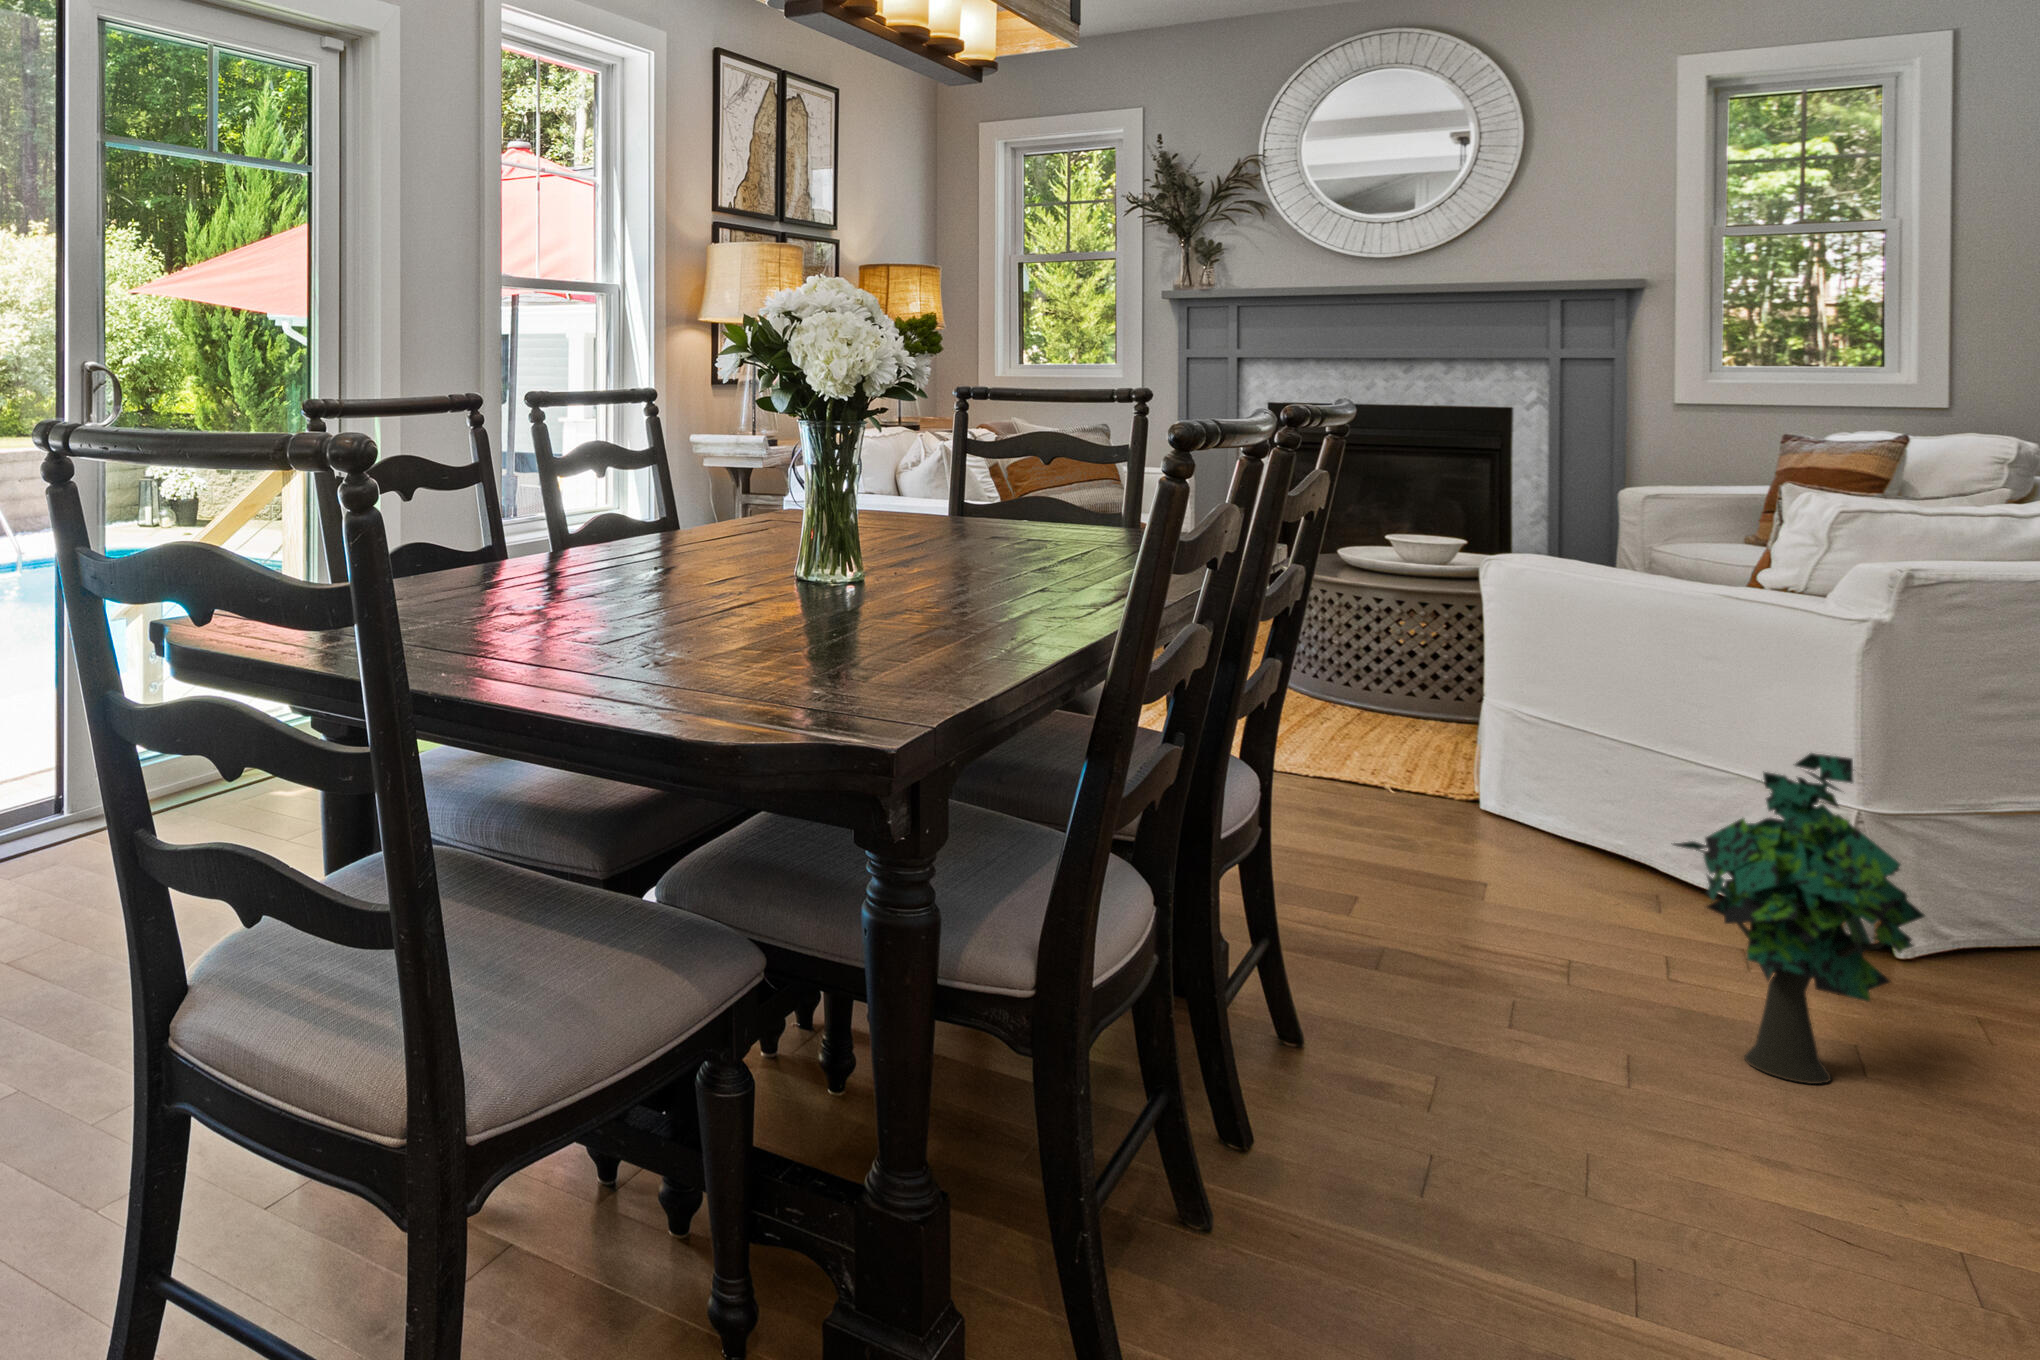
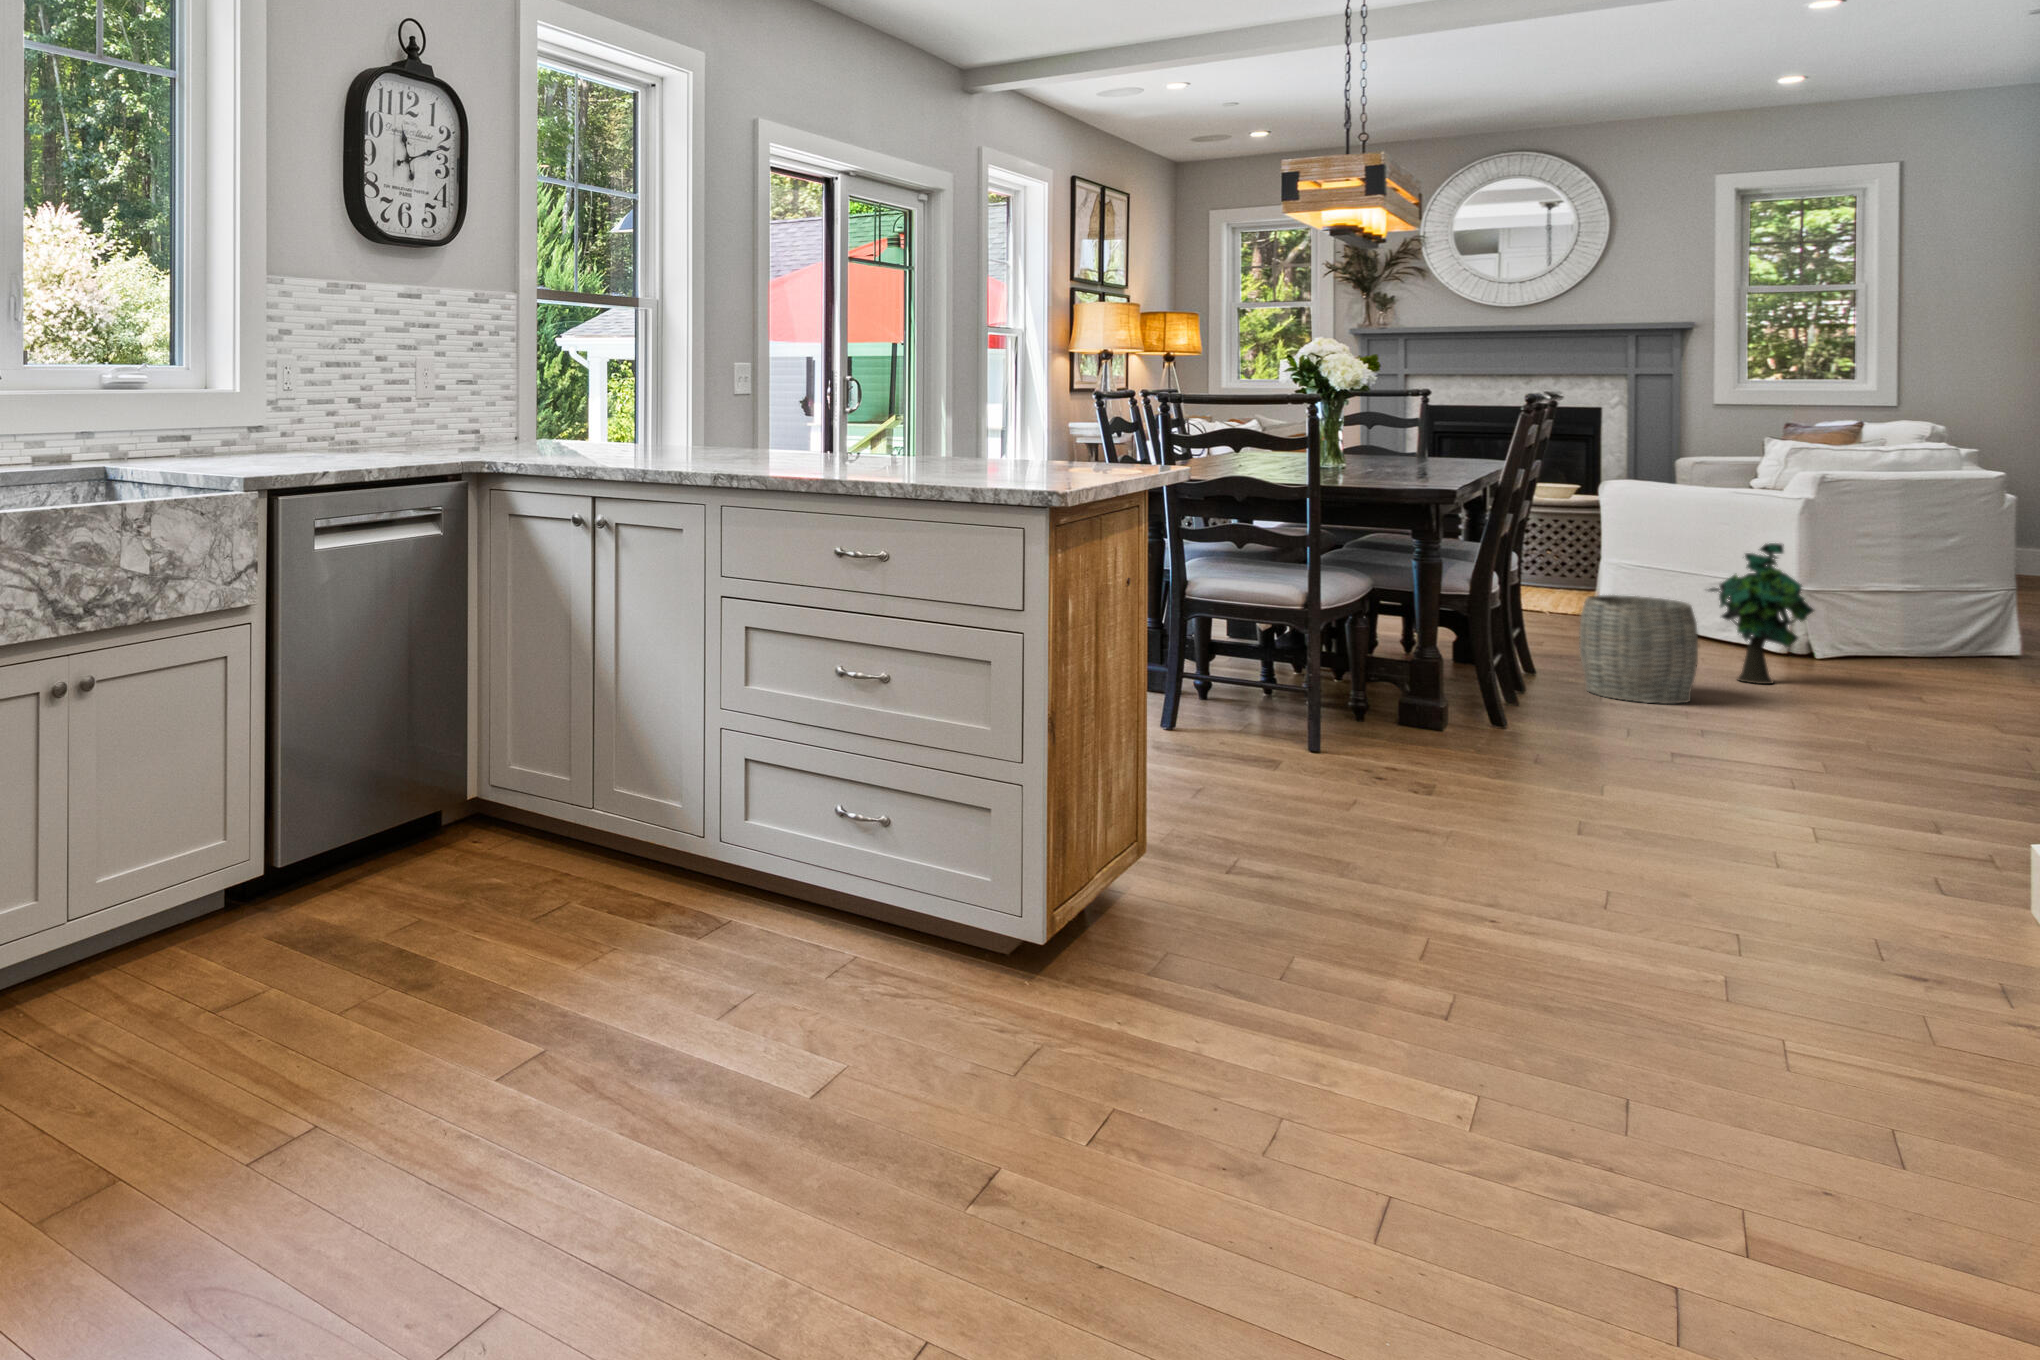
woven basket: none [1385,881,1661,1202] -> present [1580,595,1698,704]

